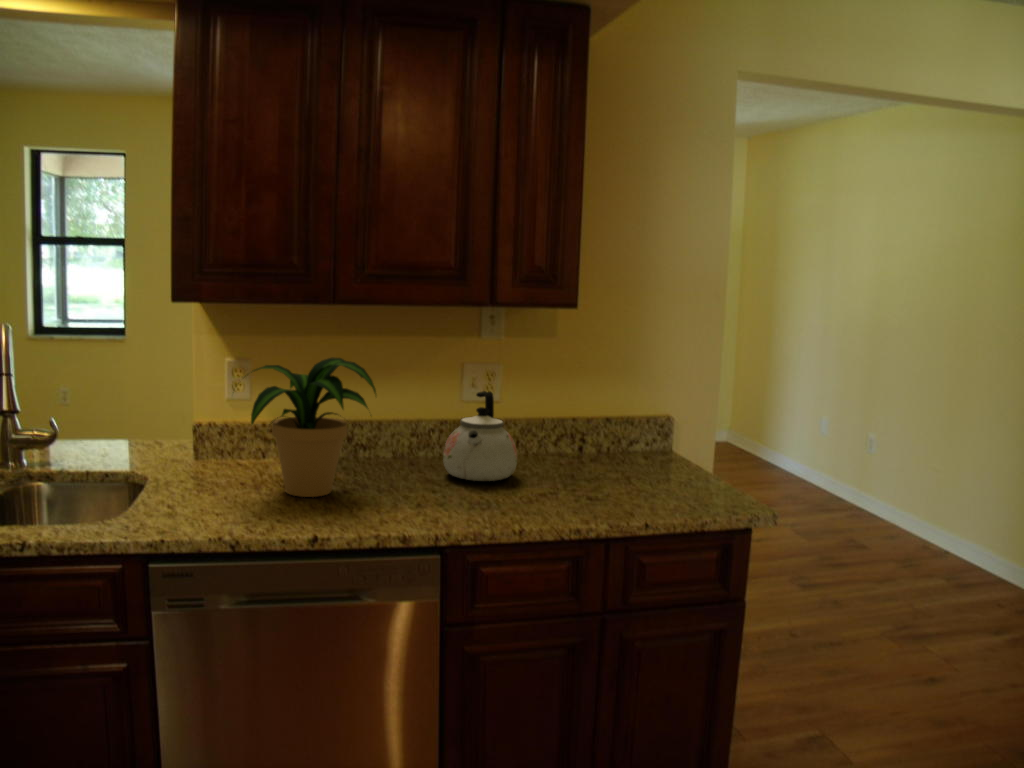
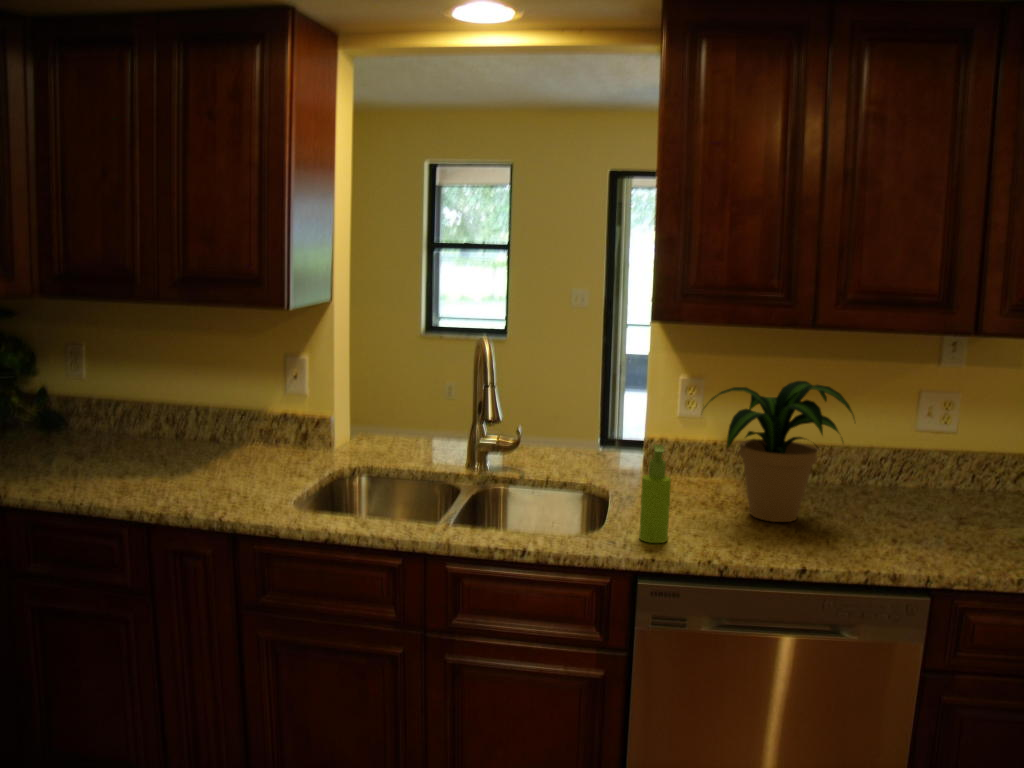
kettle: present [443,391,517,481] -> none [908,419,996,517]
soap dispenser: none [156,425,187,525] -> present [639,444,671,543]

